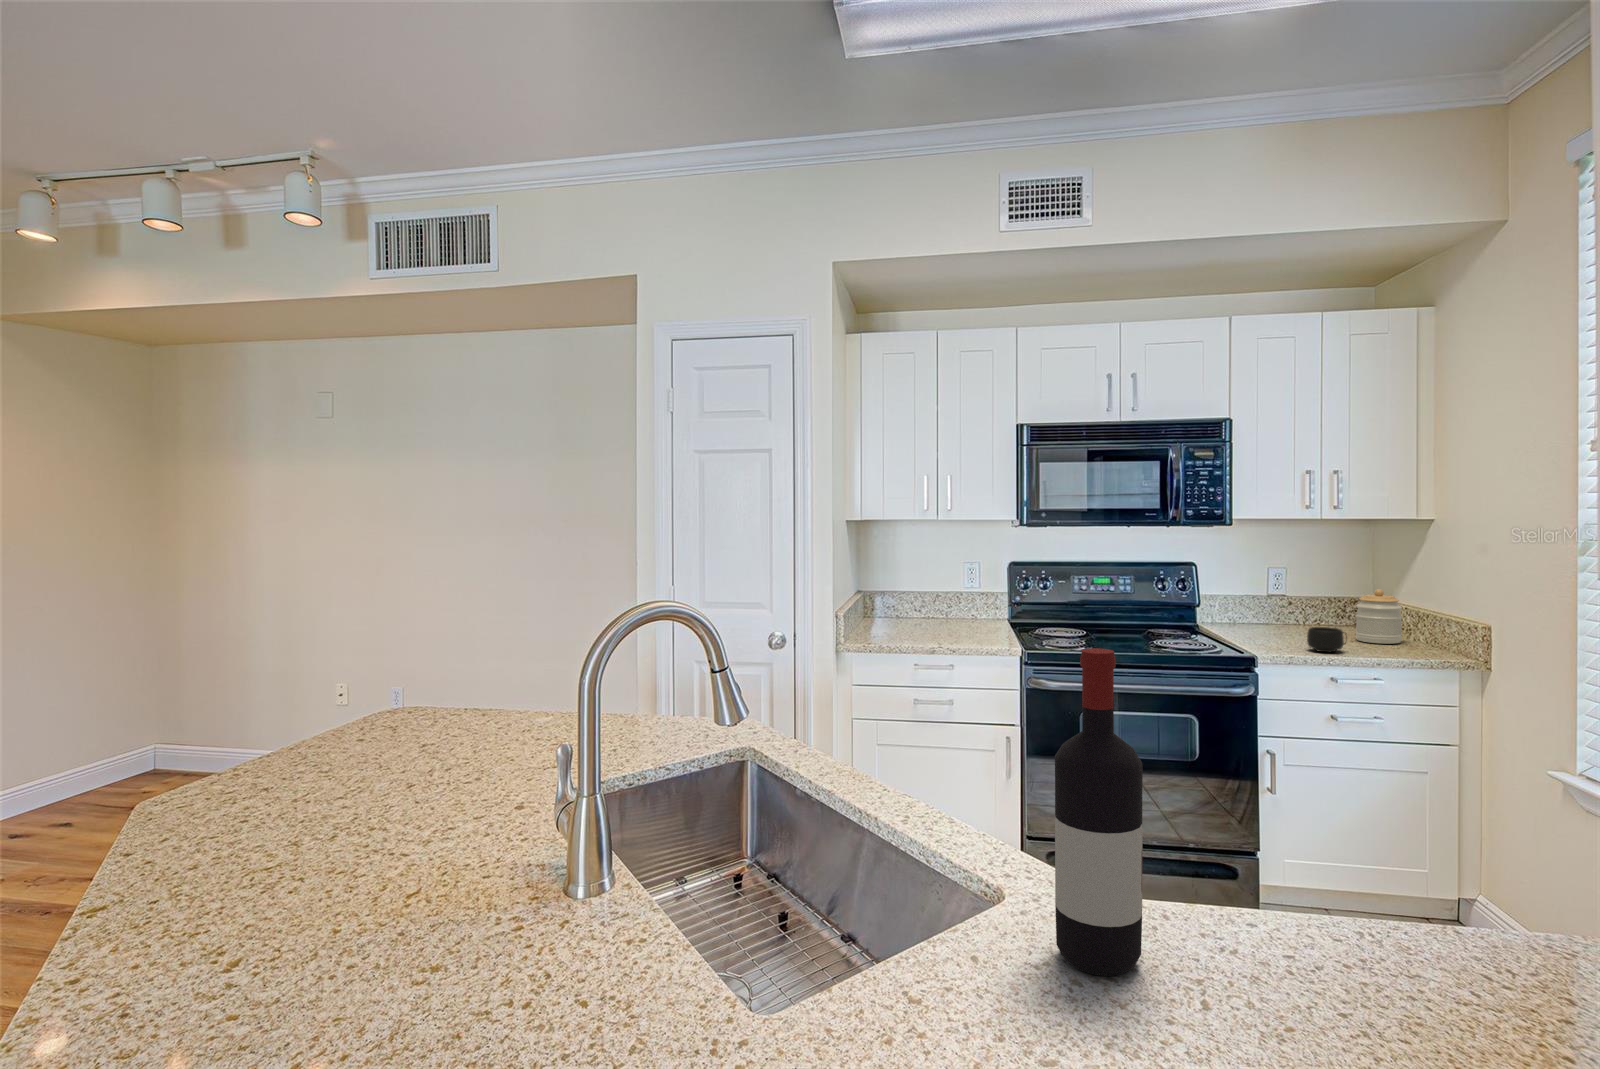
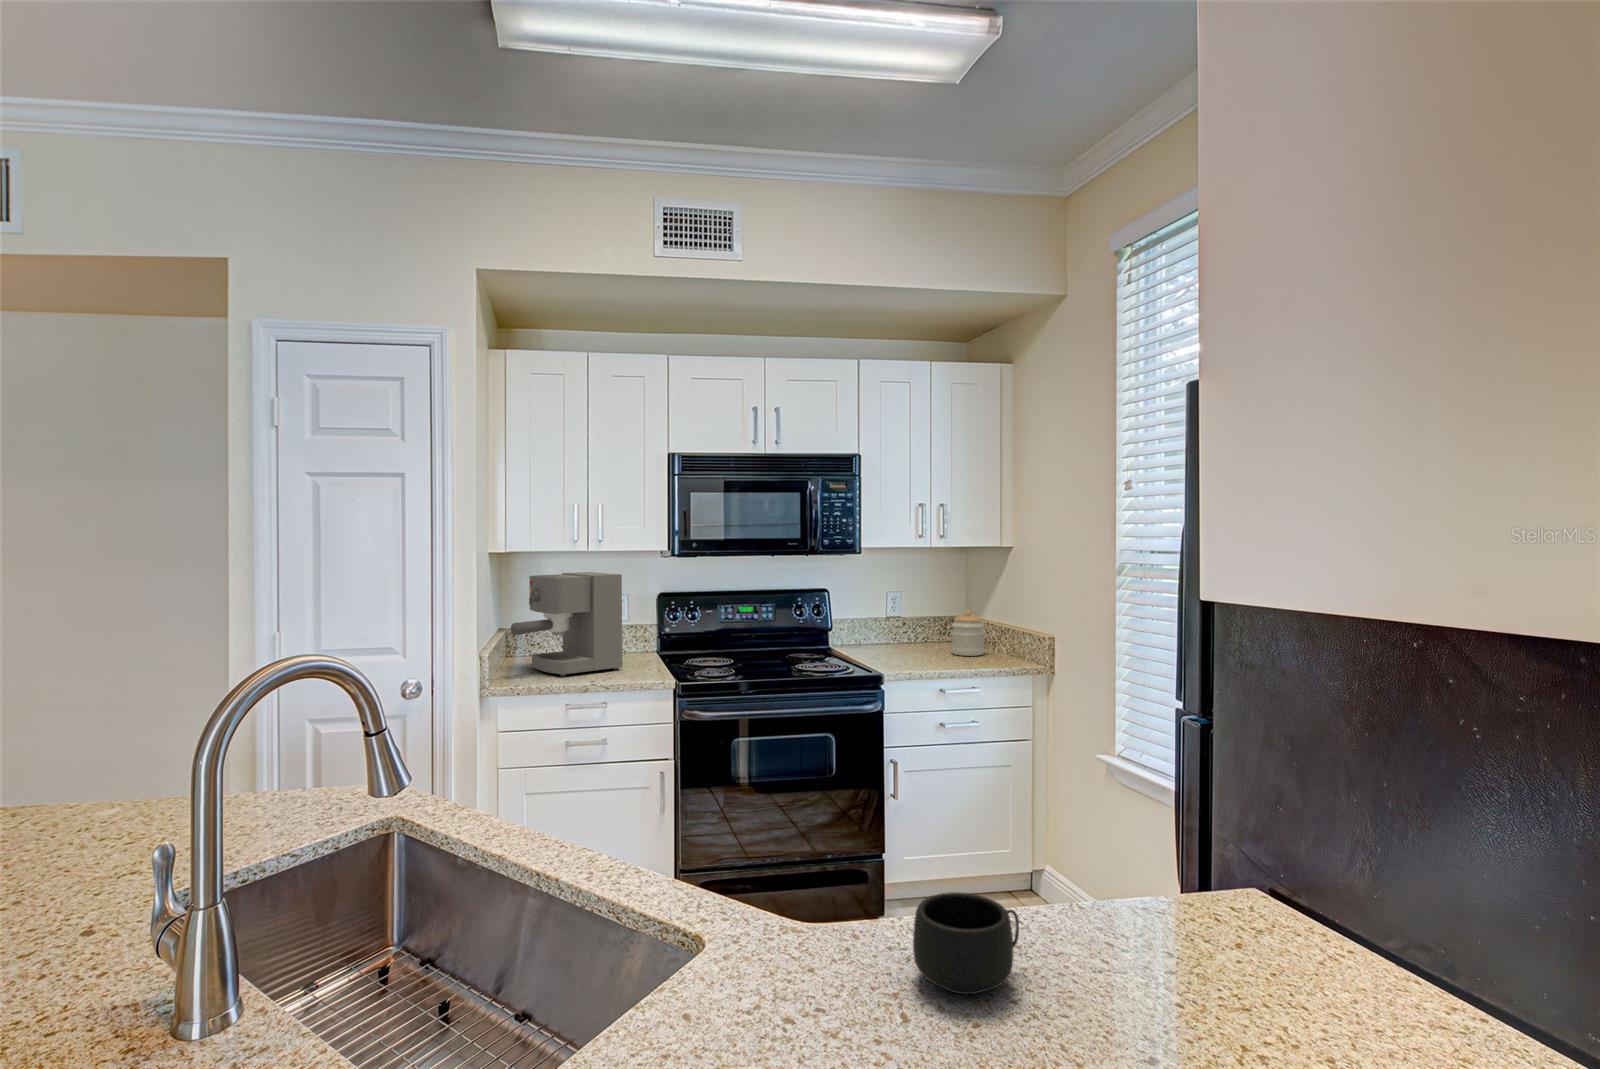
coffee maker: none [858,538,965,639] -> present [511,572,622,676]
mug: present [1307,627,1346,652] -> present [913,892,1019,994]
wine bottle: present [1055,648,1143,976] -> none [764,688,845,1009]

